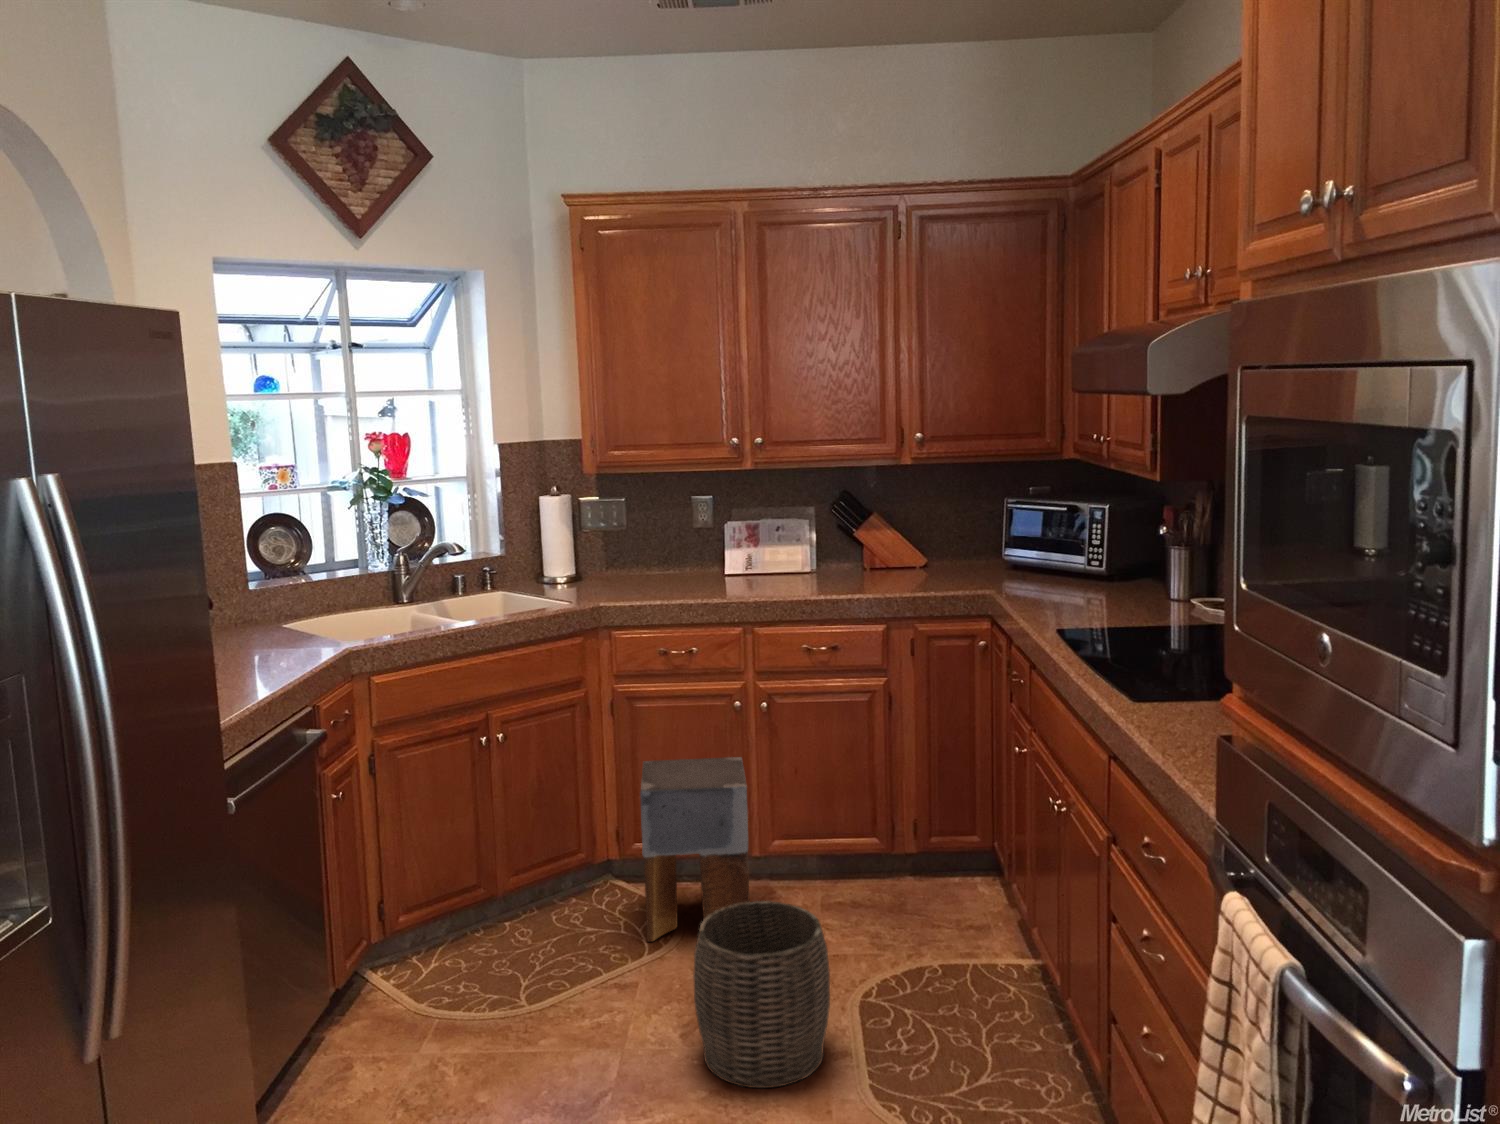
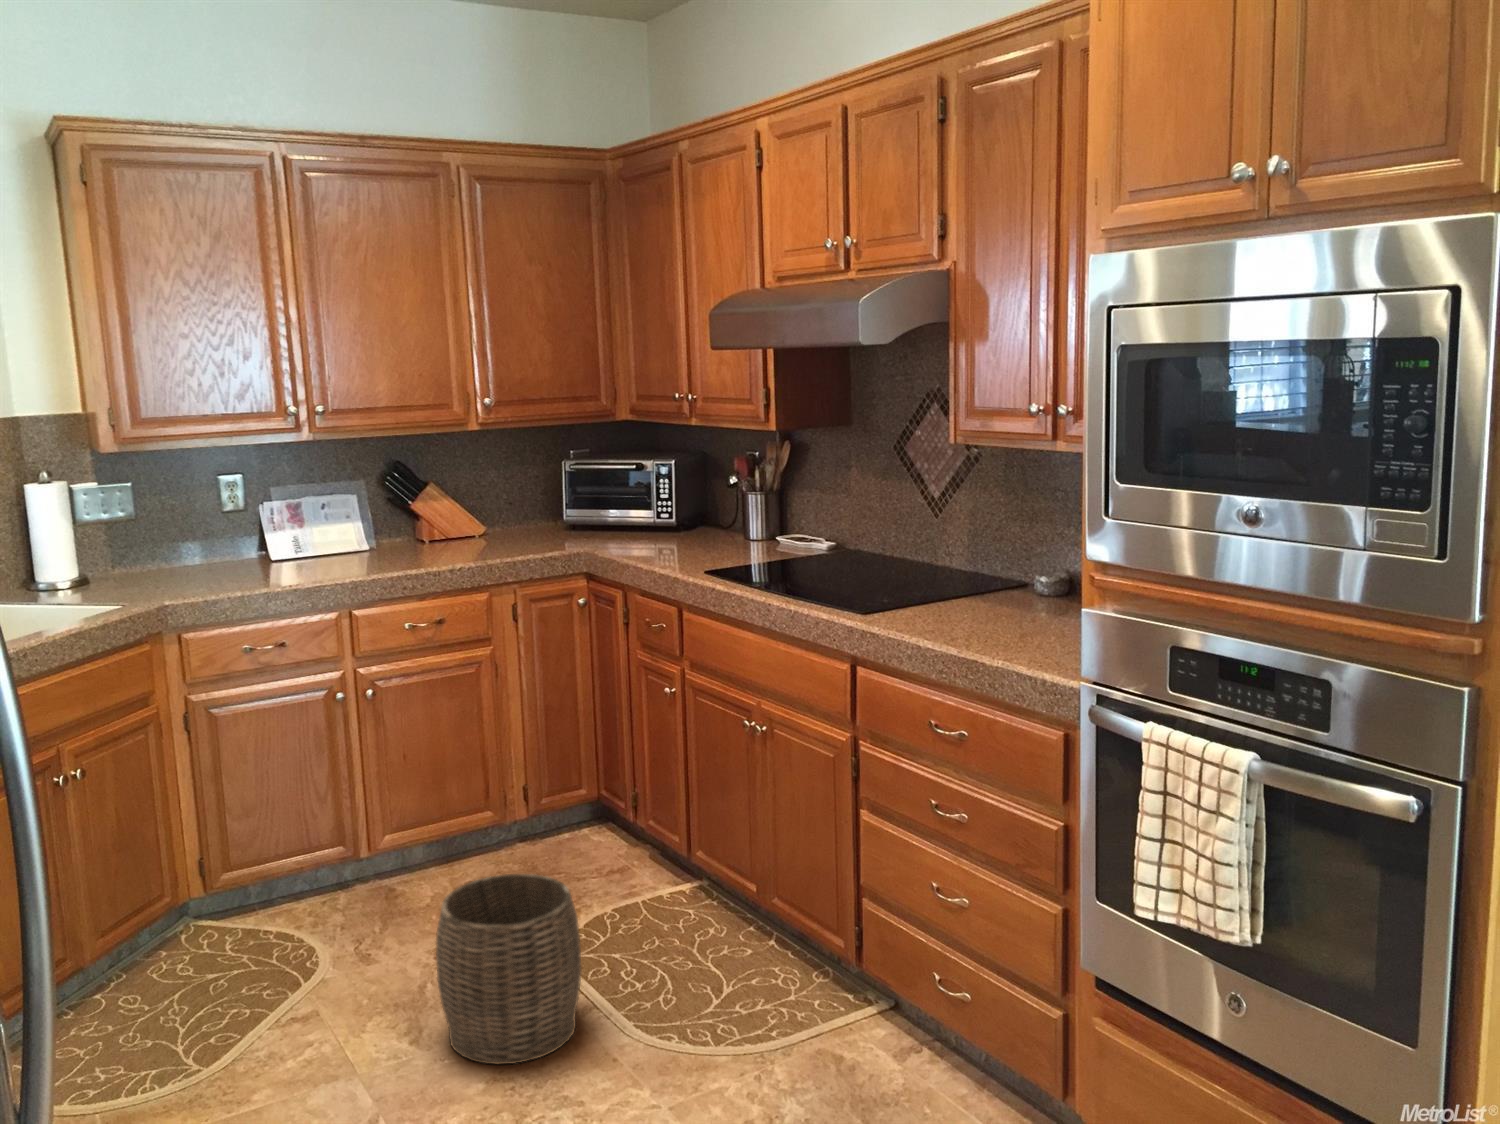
stool: present [640,757,750,942] -> none [243,752,404,973]

